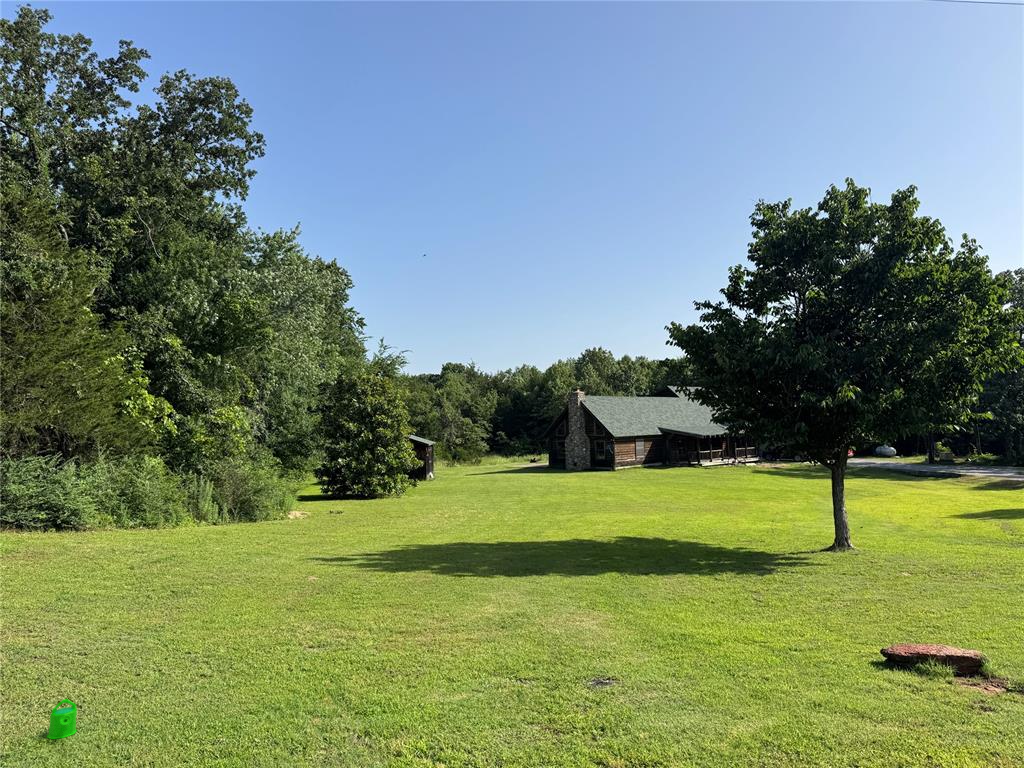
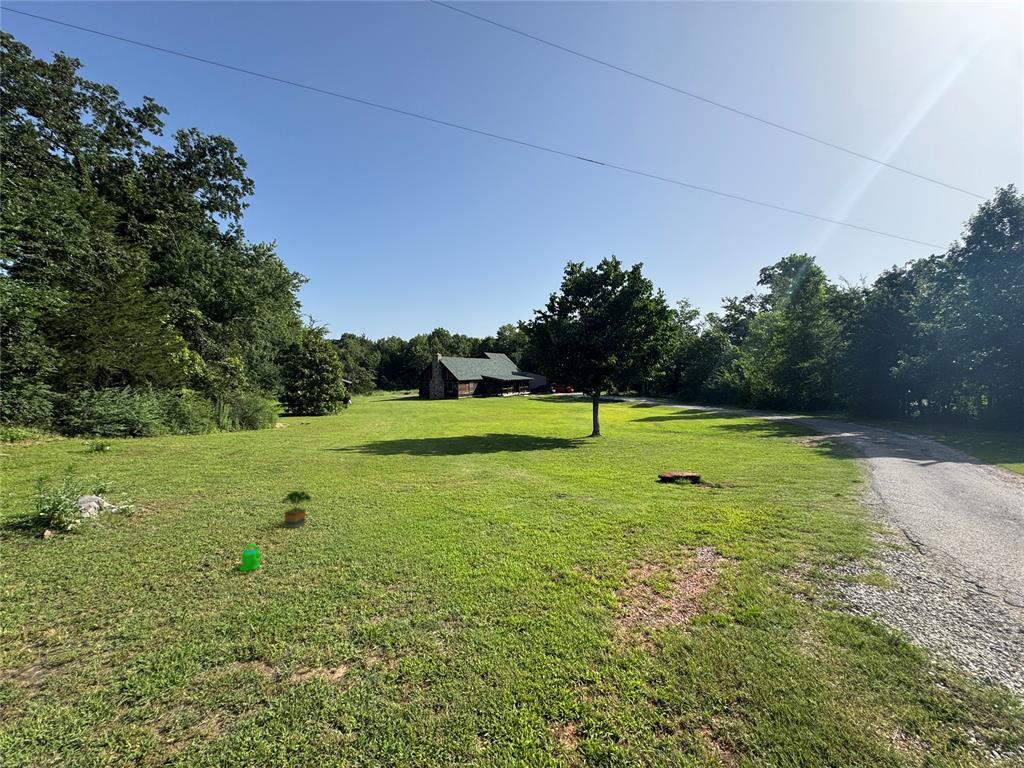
potted tree: none [154,621,199,681] -> present [282,491,311,528]

